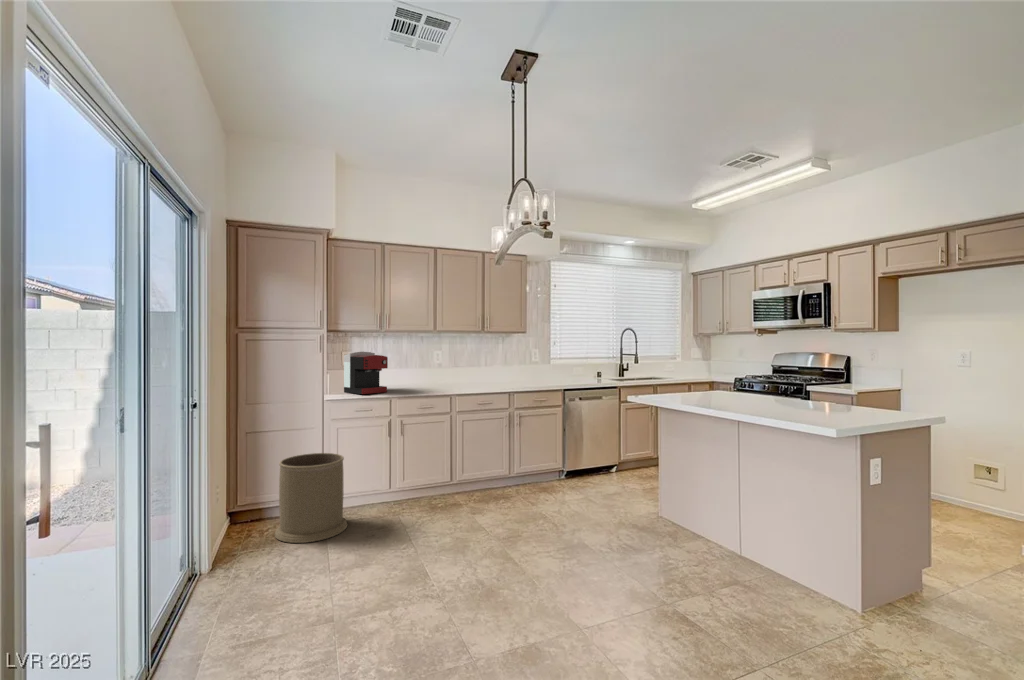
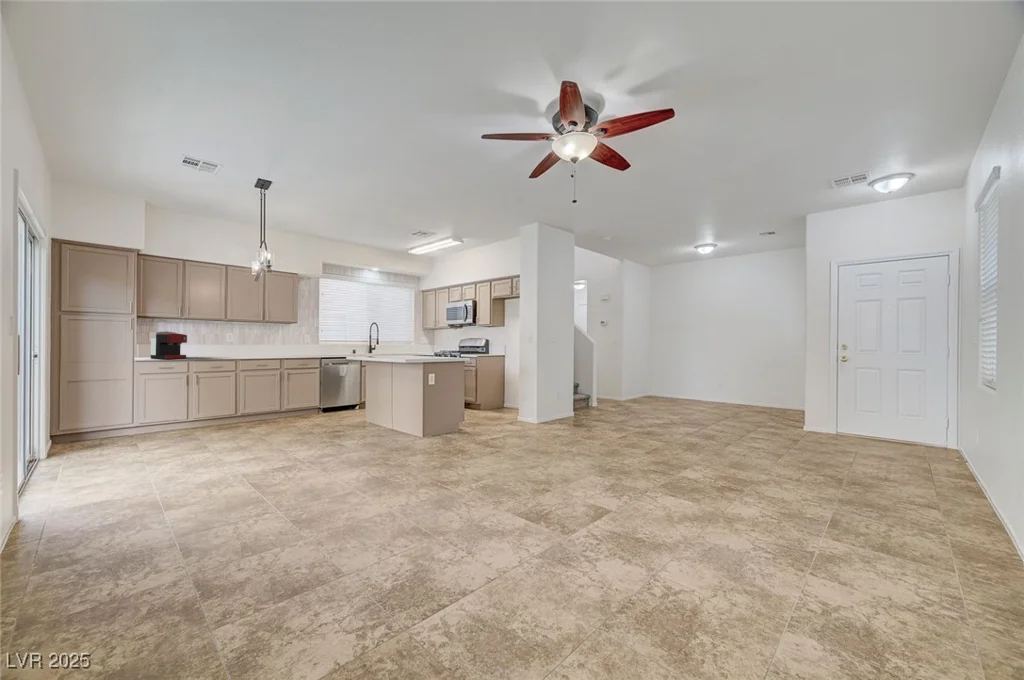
trash can: present [275,453,347,543] -> none [93,395,152,447]

